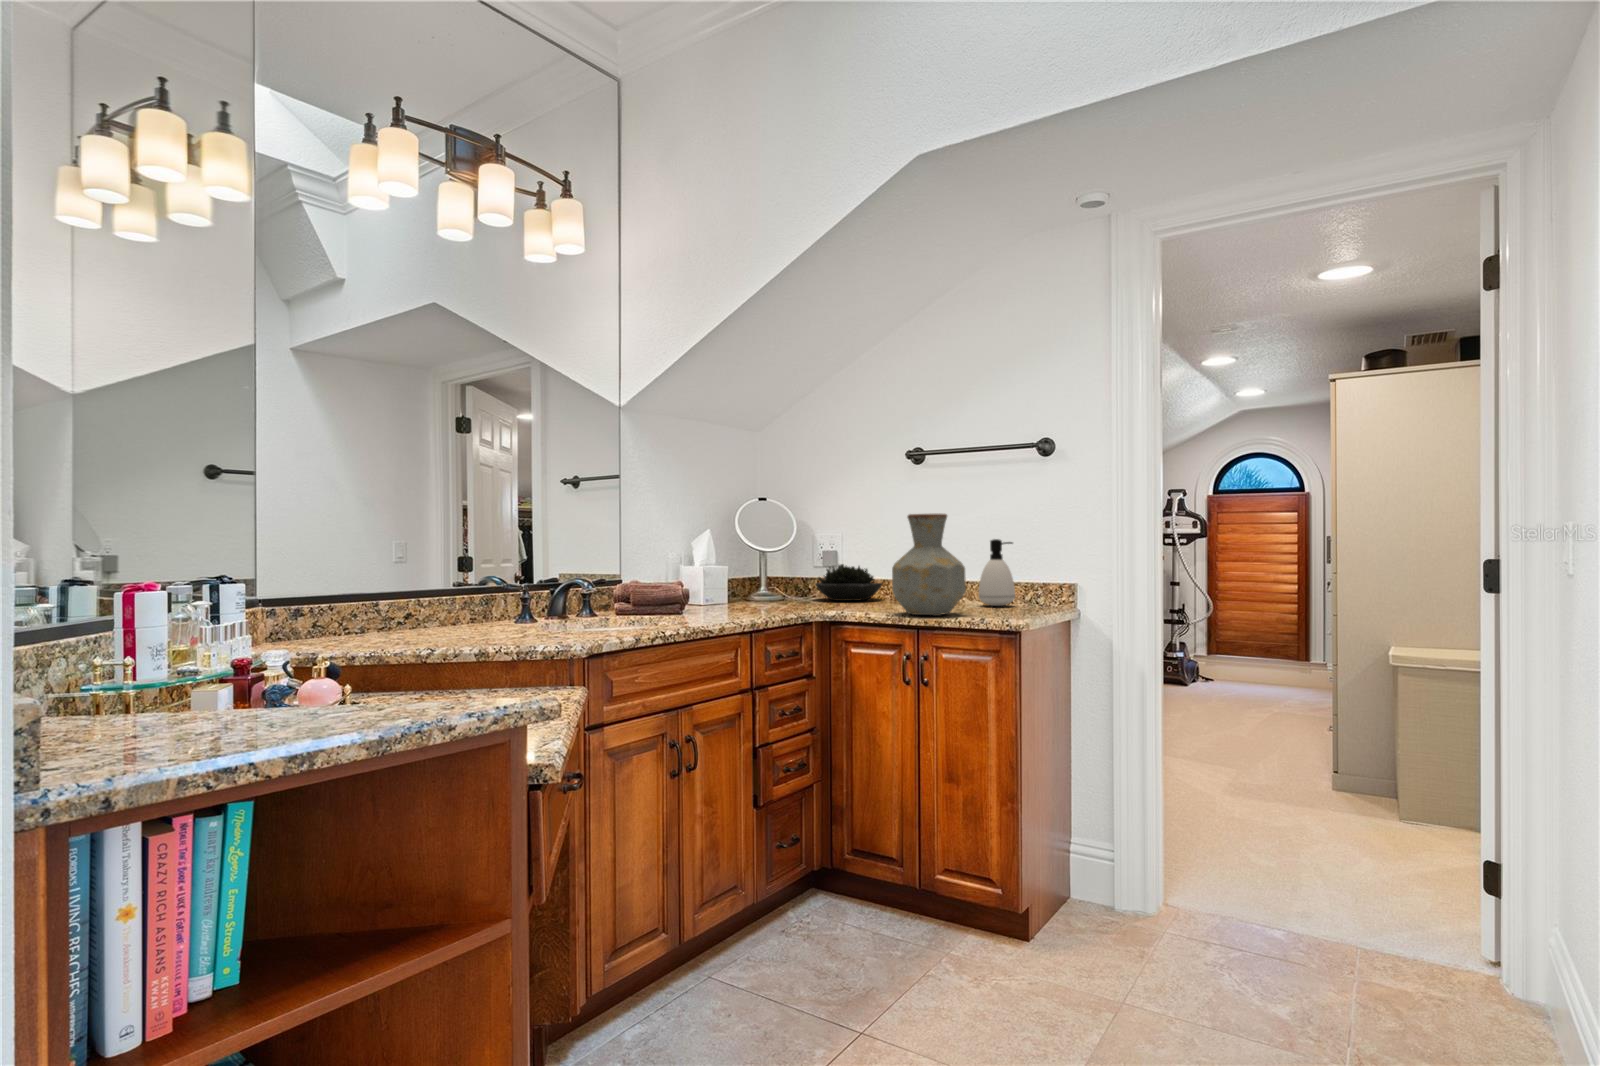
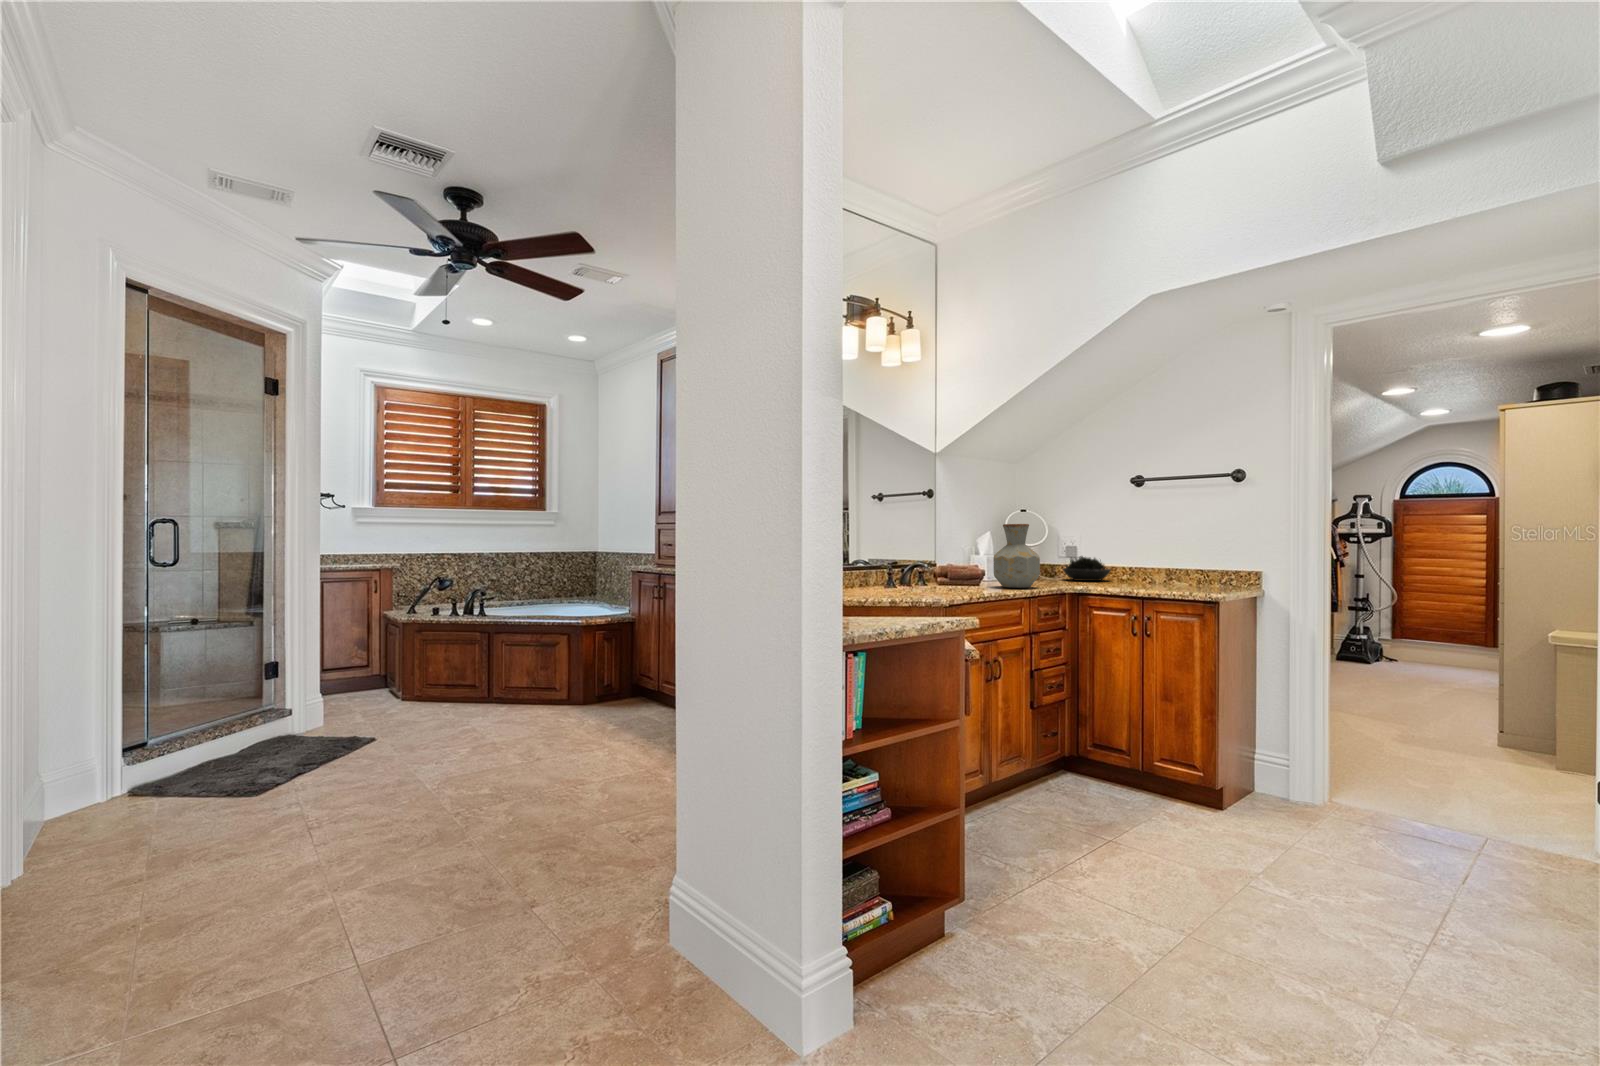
vase: present [892,514,966,616] -> present [993,524,1040,588]
soap dispenser: present [979,539,1015,606] -> none [1186,540,1214,586]

